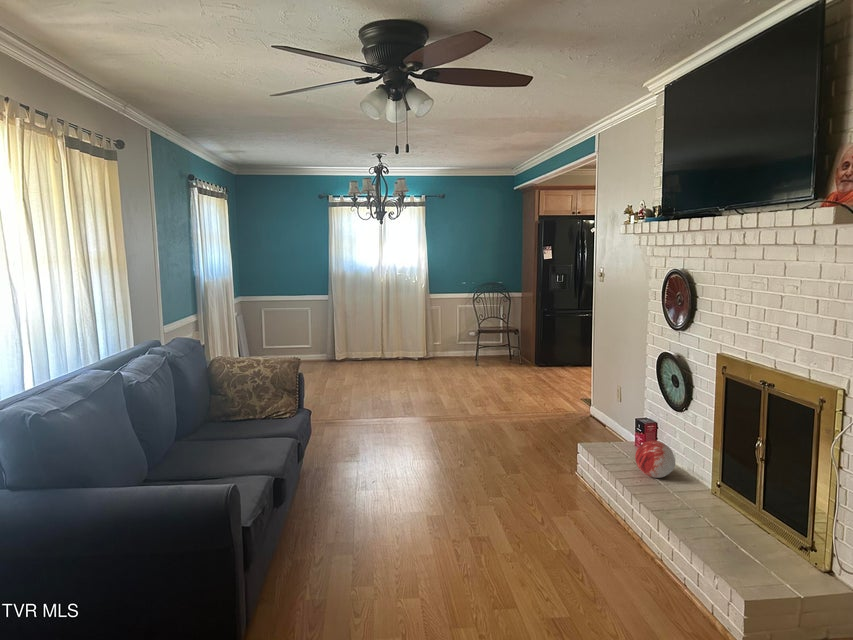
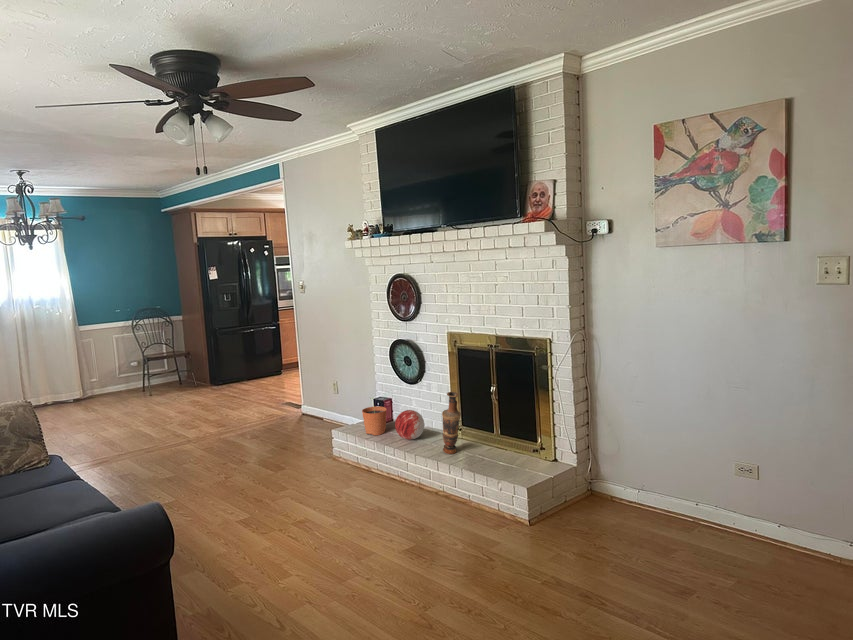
plant pot: none [608,415,639,461] -> present [362,406,387,435]
vase: none [676,431,703,511] -> present [442,392,461,454]

